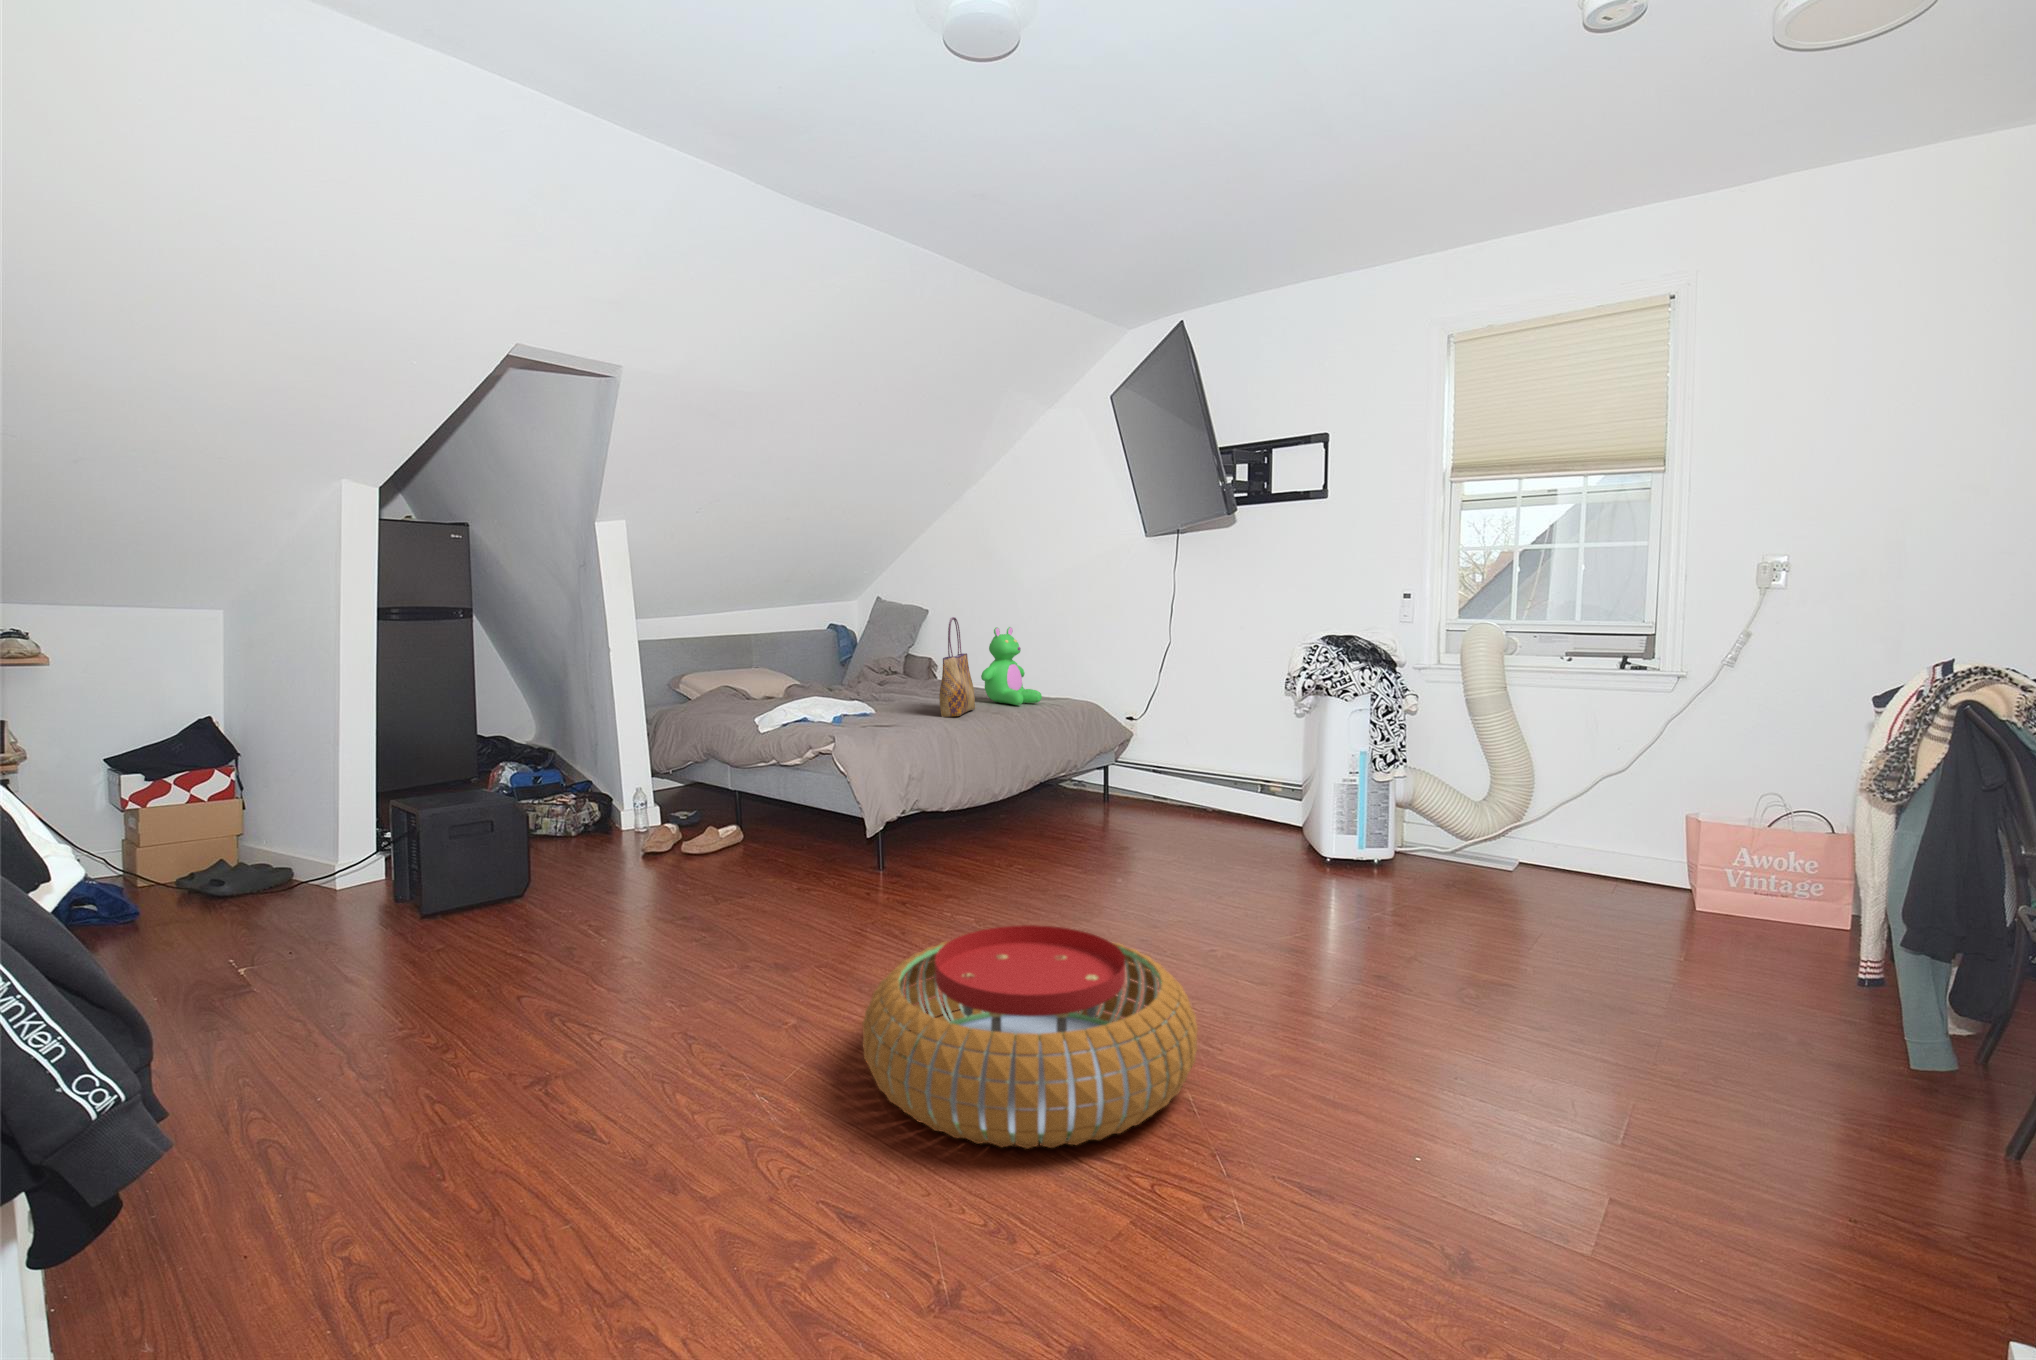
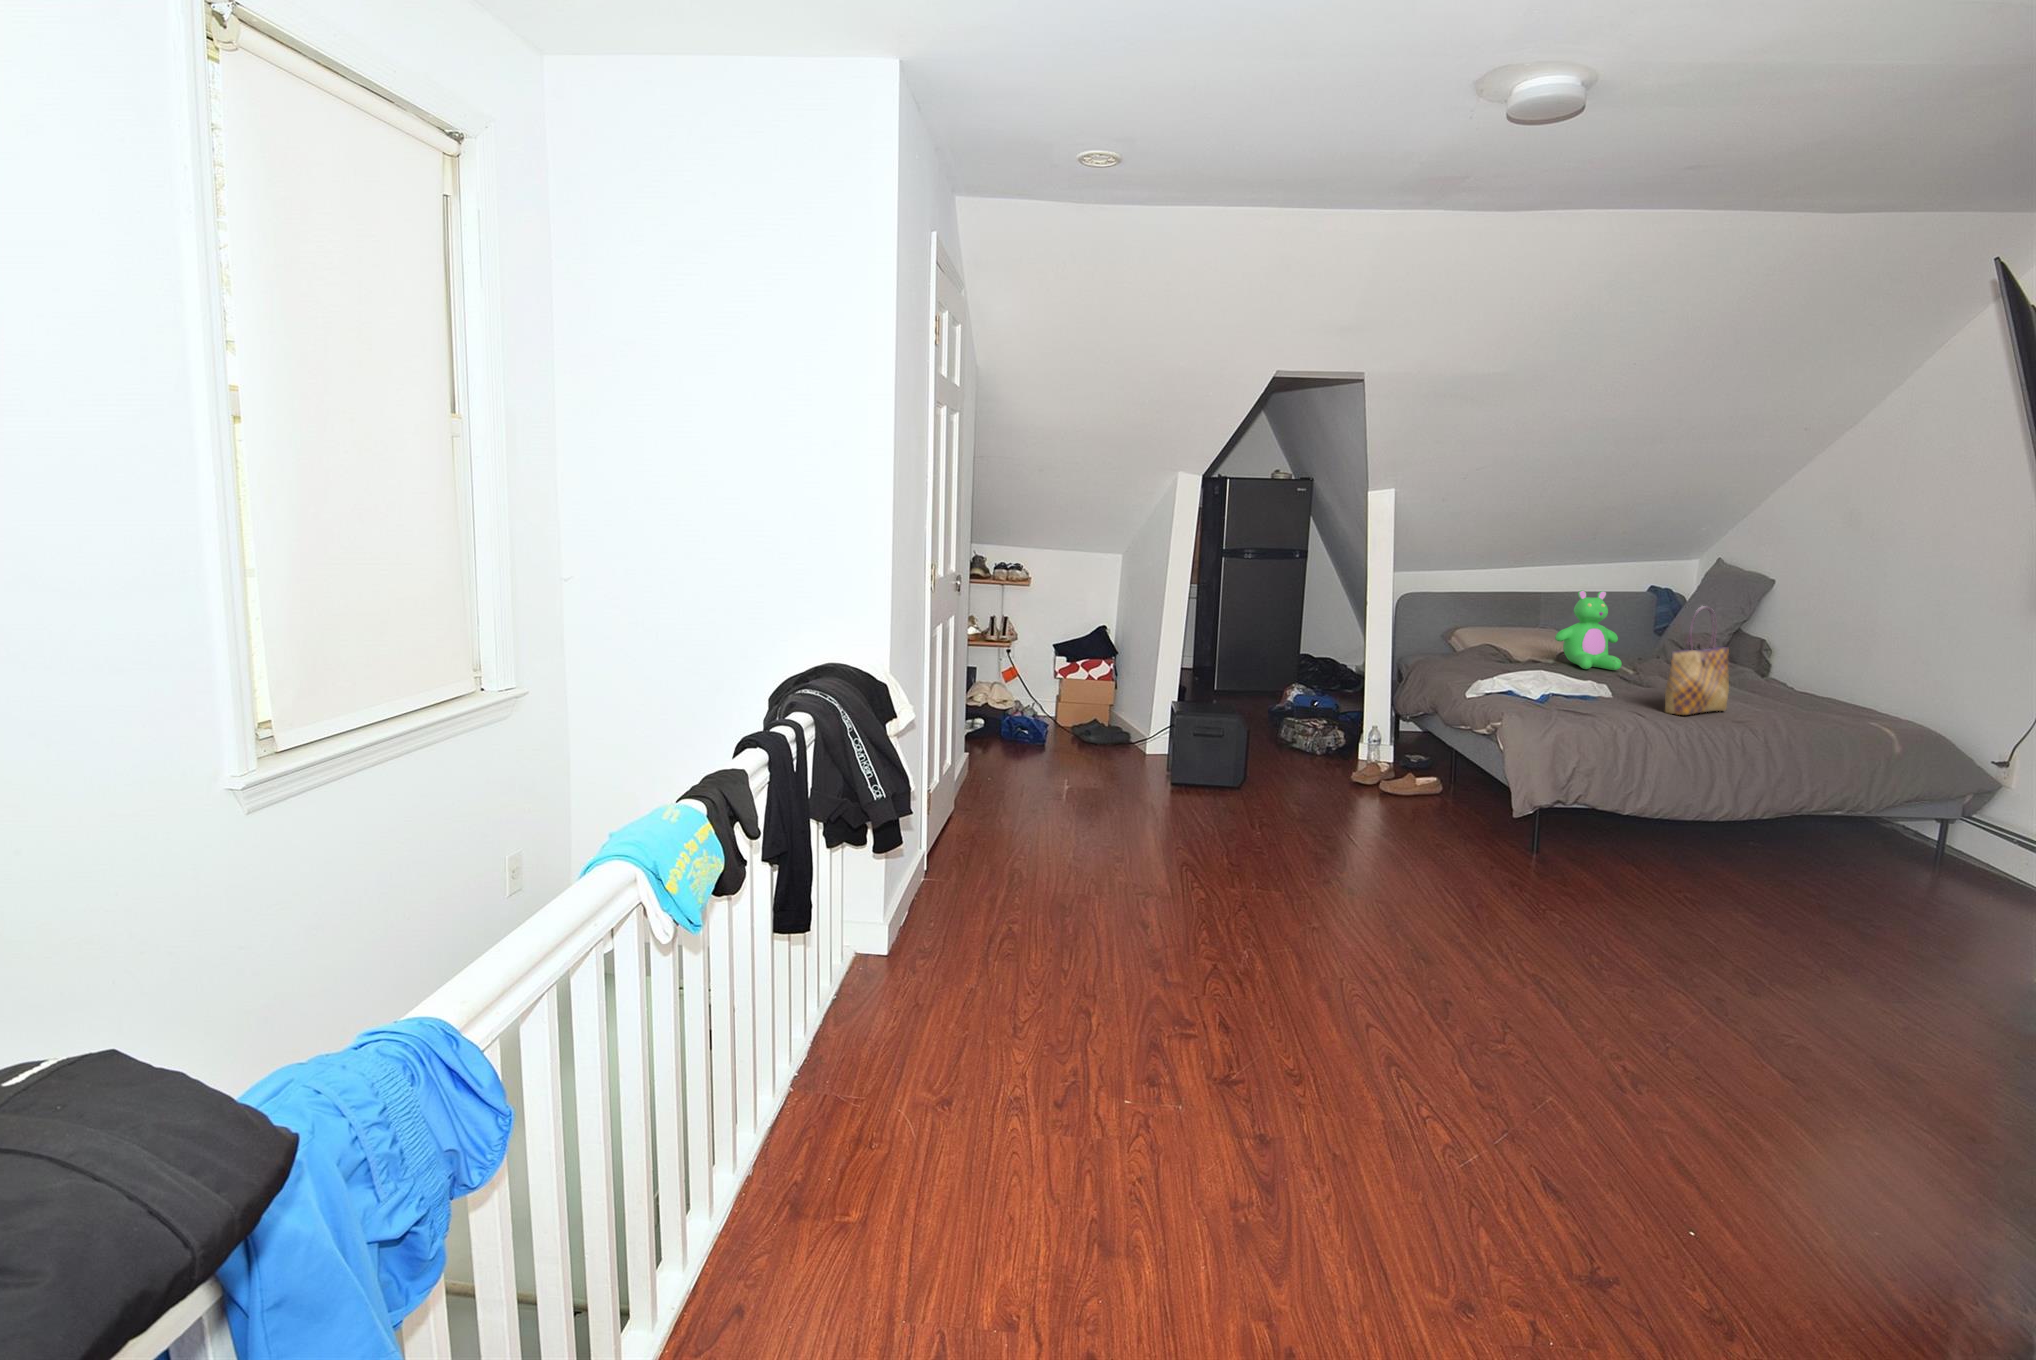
teddy bear: present [981,627,1042,705] -> present [1555,590,1622,670]
pouf: present [862,925,1198,1149] -> none [1343,905,1657,1095]

